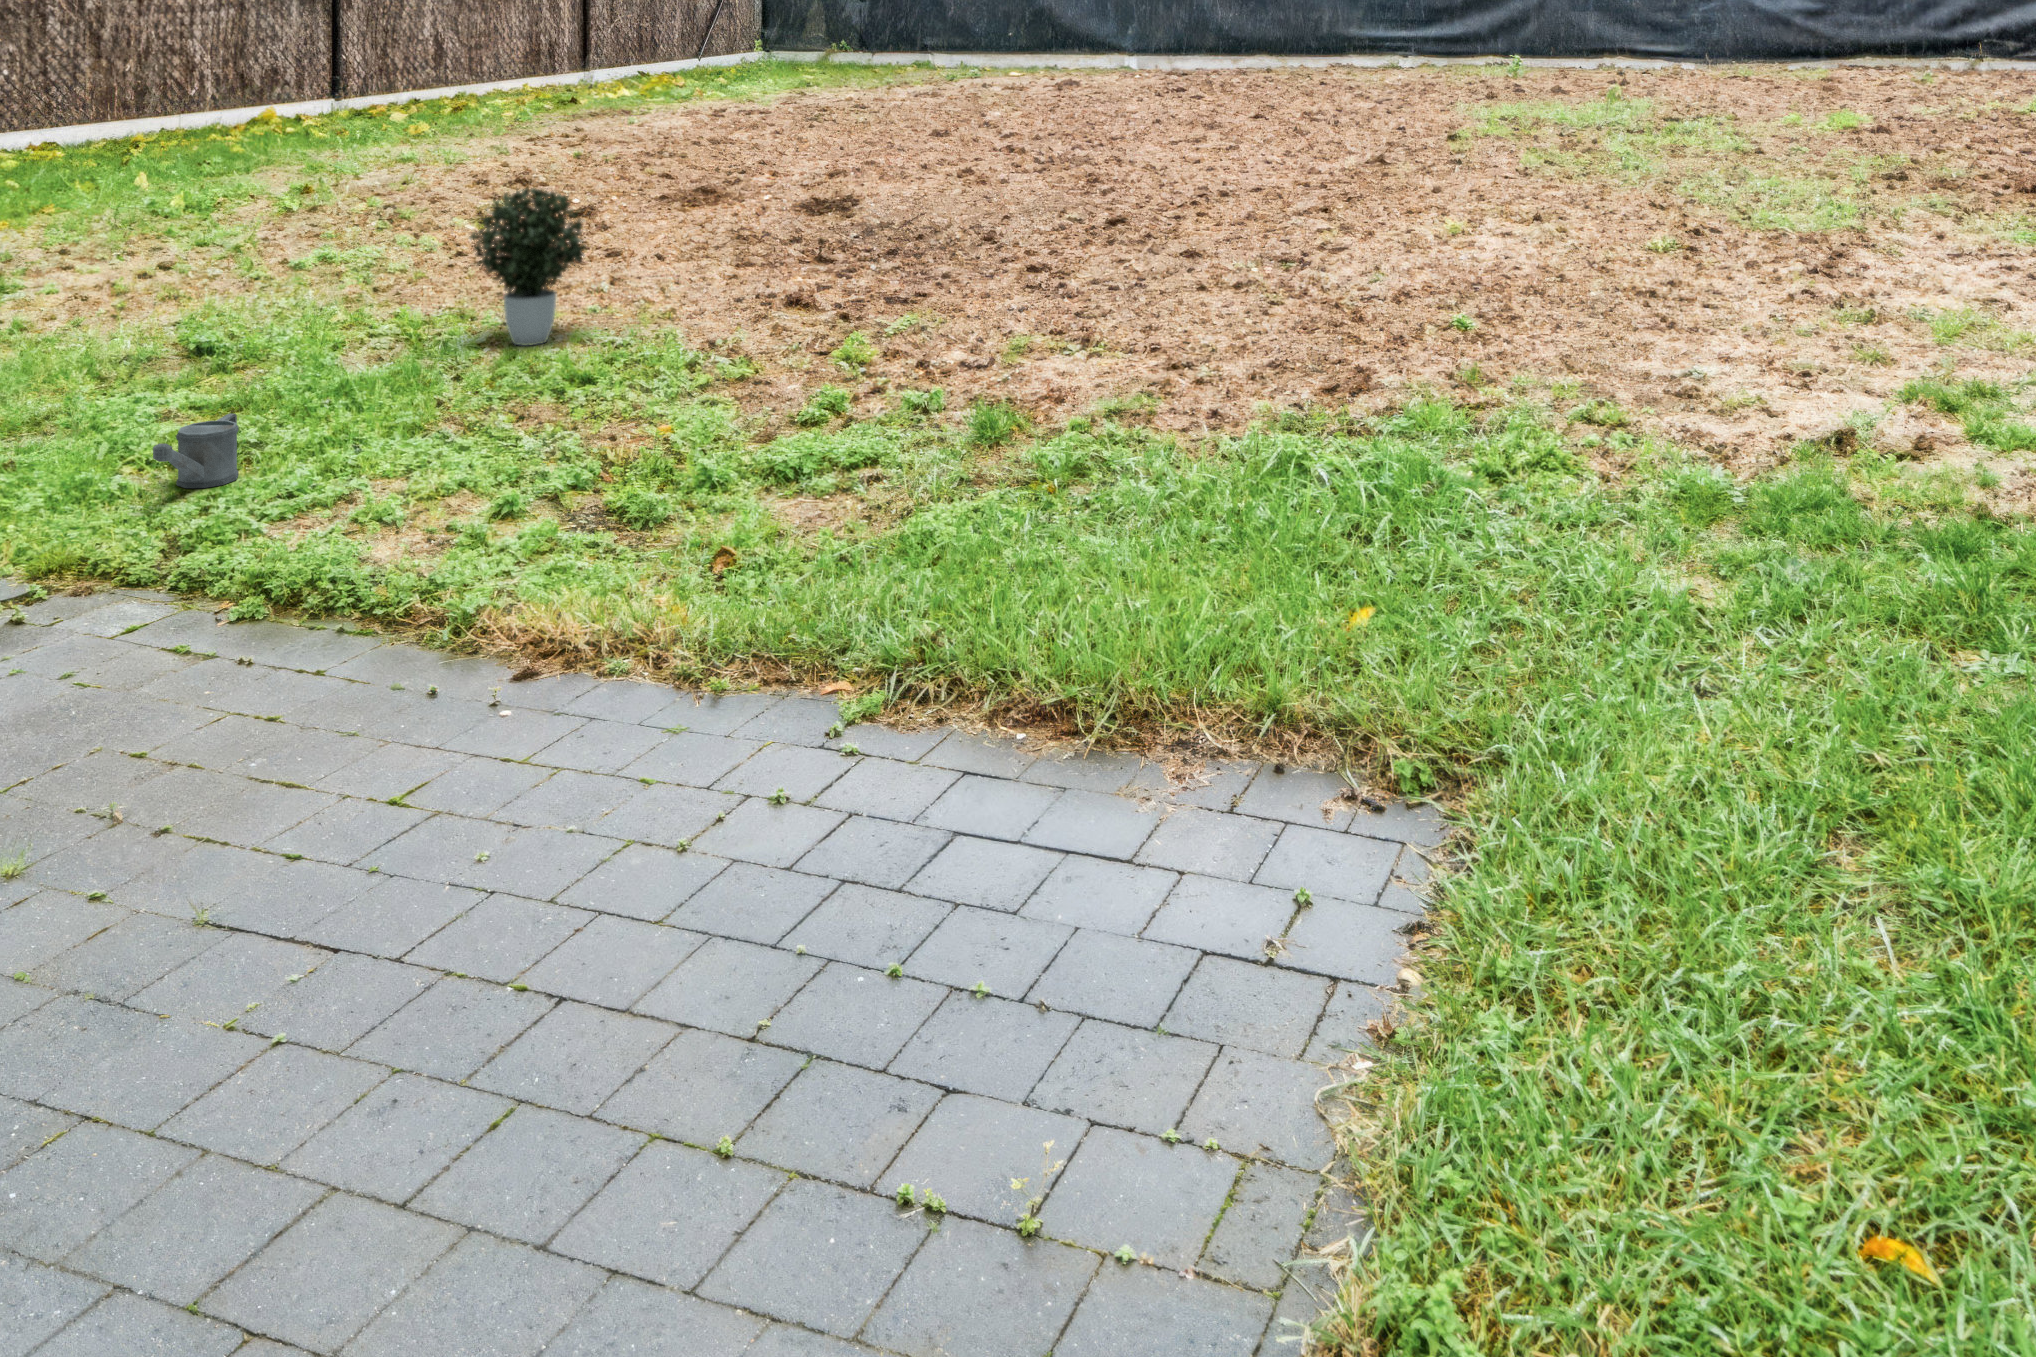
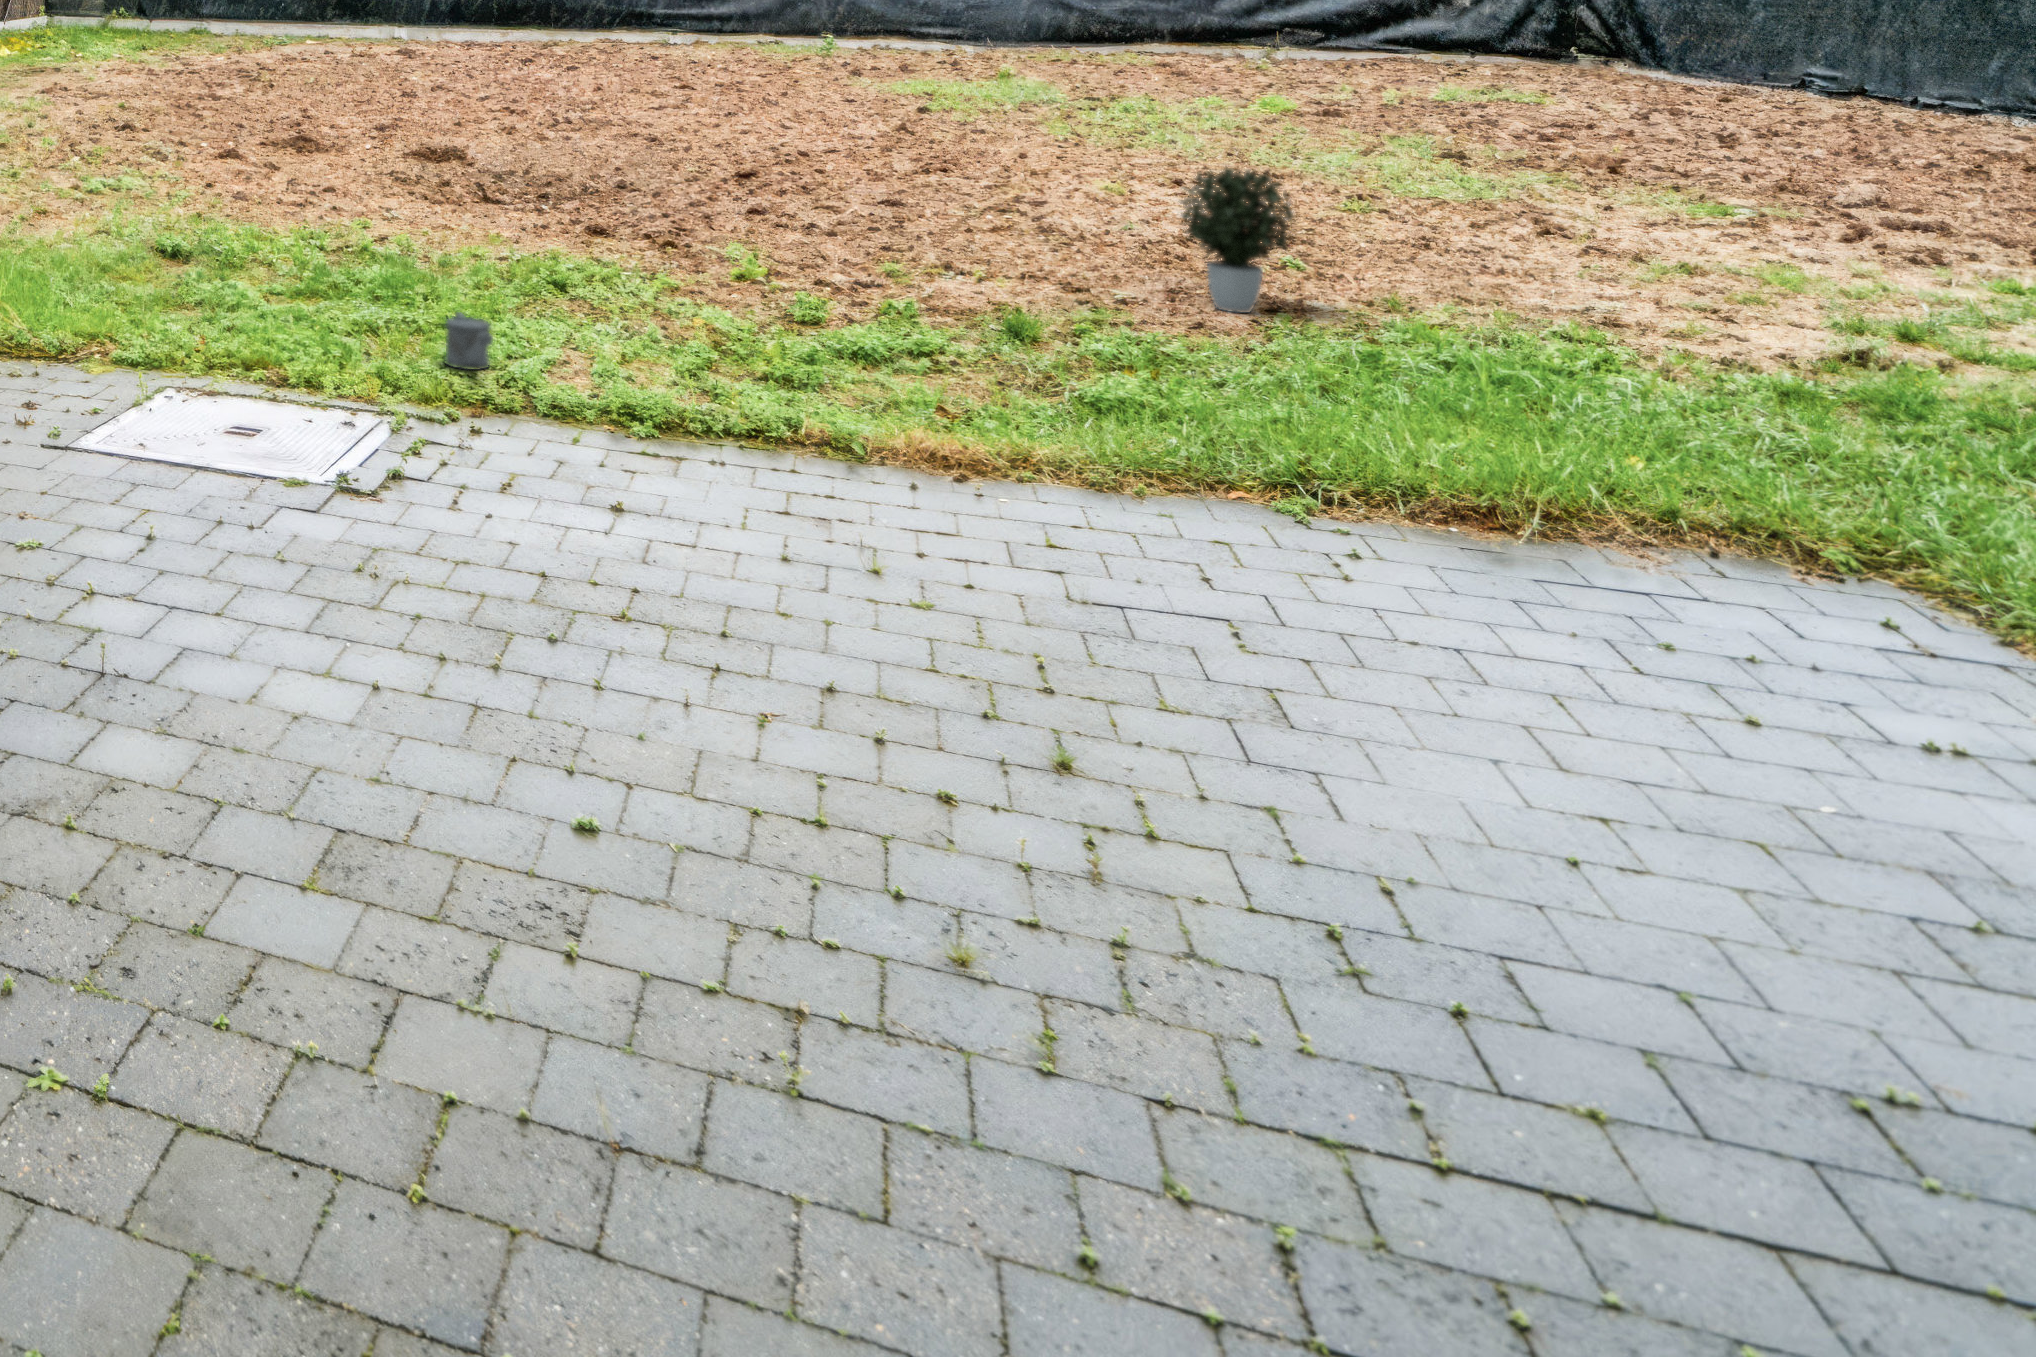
potted plant: present [470,187,586,346] -> present [1181,168,1294,313]

